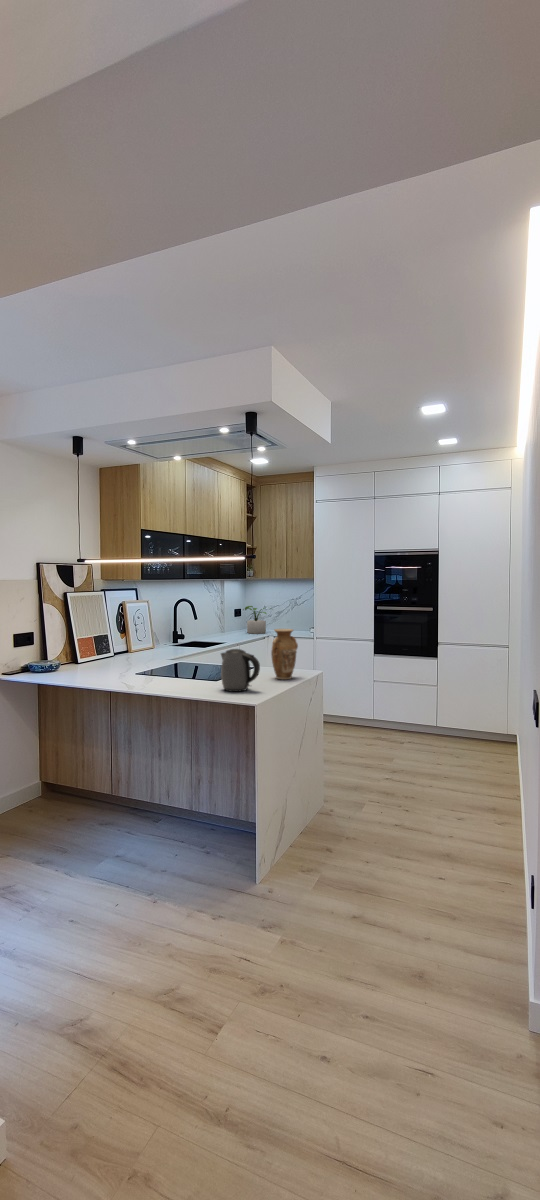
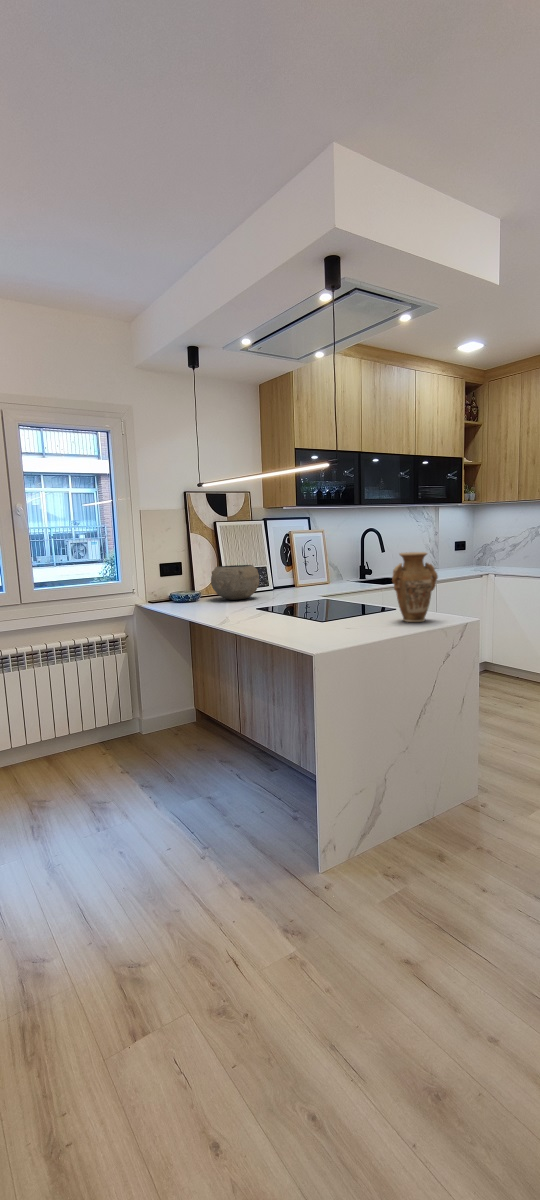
potted plant: present [243,606,266,634] -> none [458,537,500,572]
ceramic bowl: none [74,635,122,667] -> present [211,565,259,600]
kettle: present [221,649,260,692] -> none [305,577,351,633]

